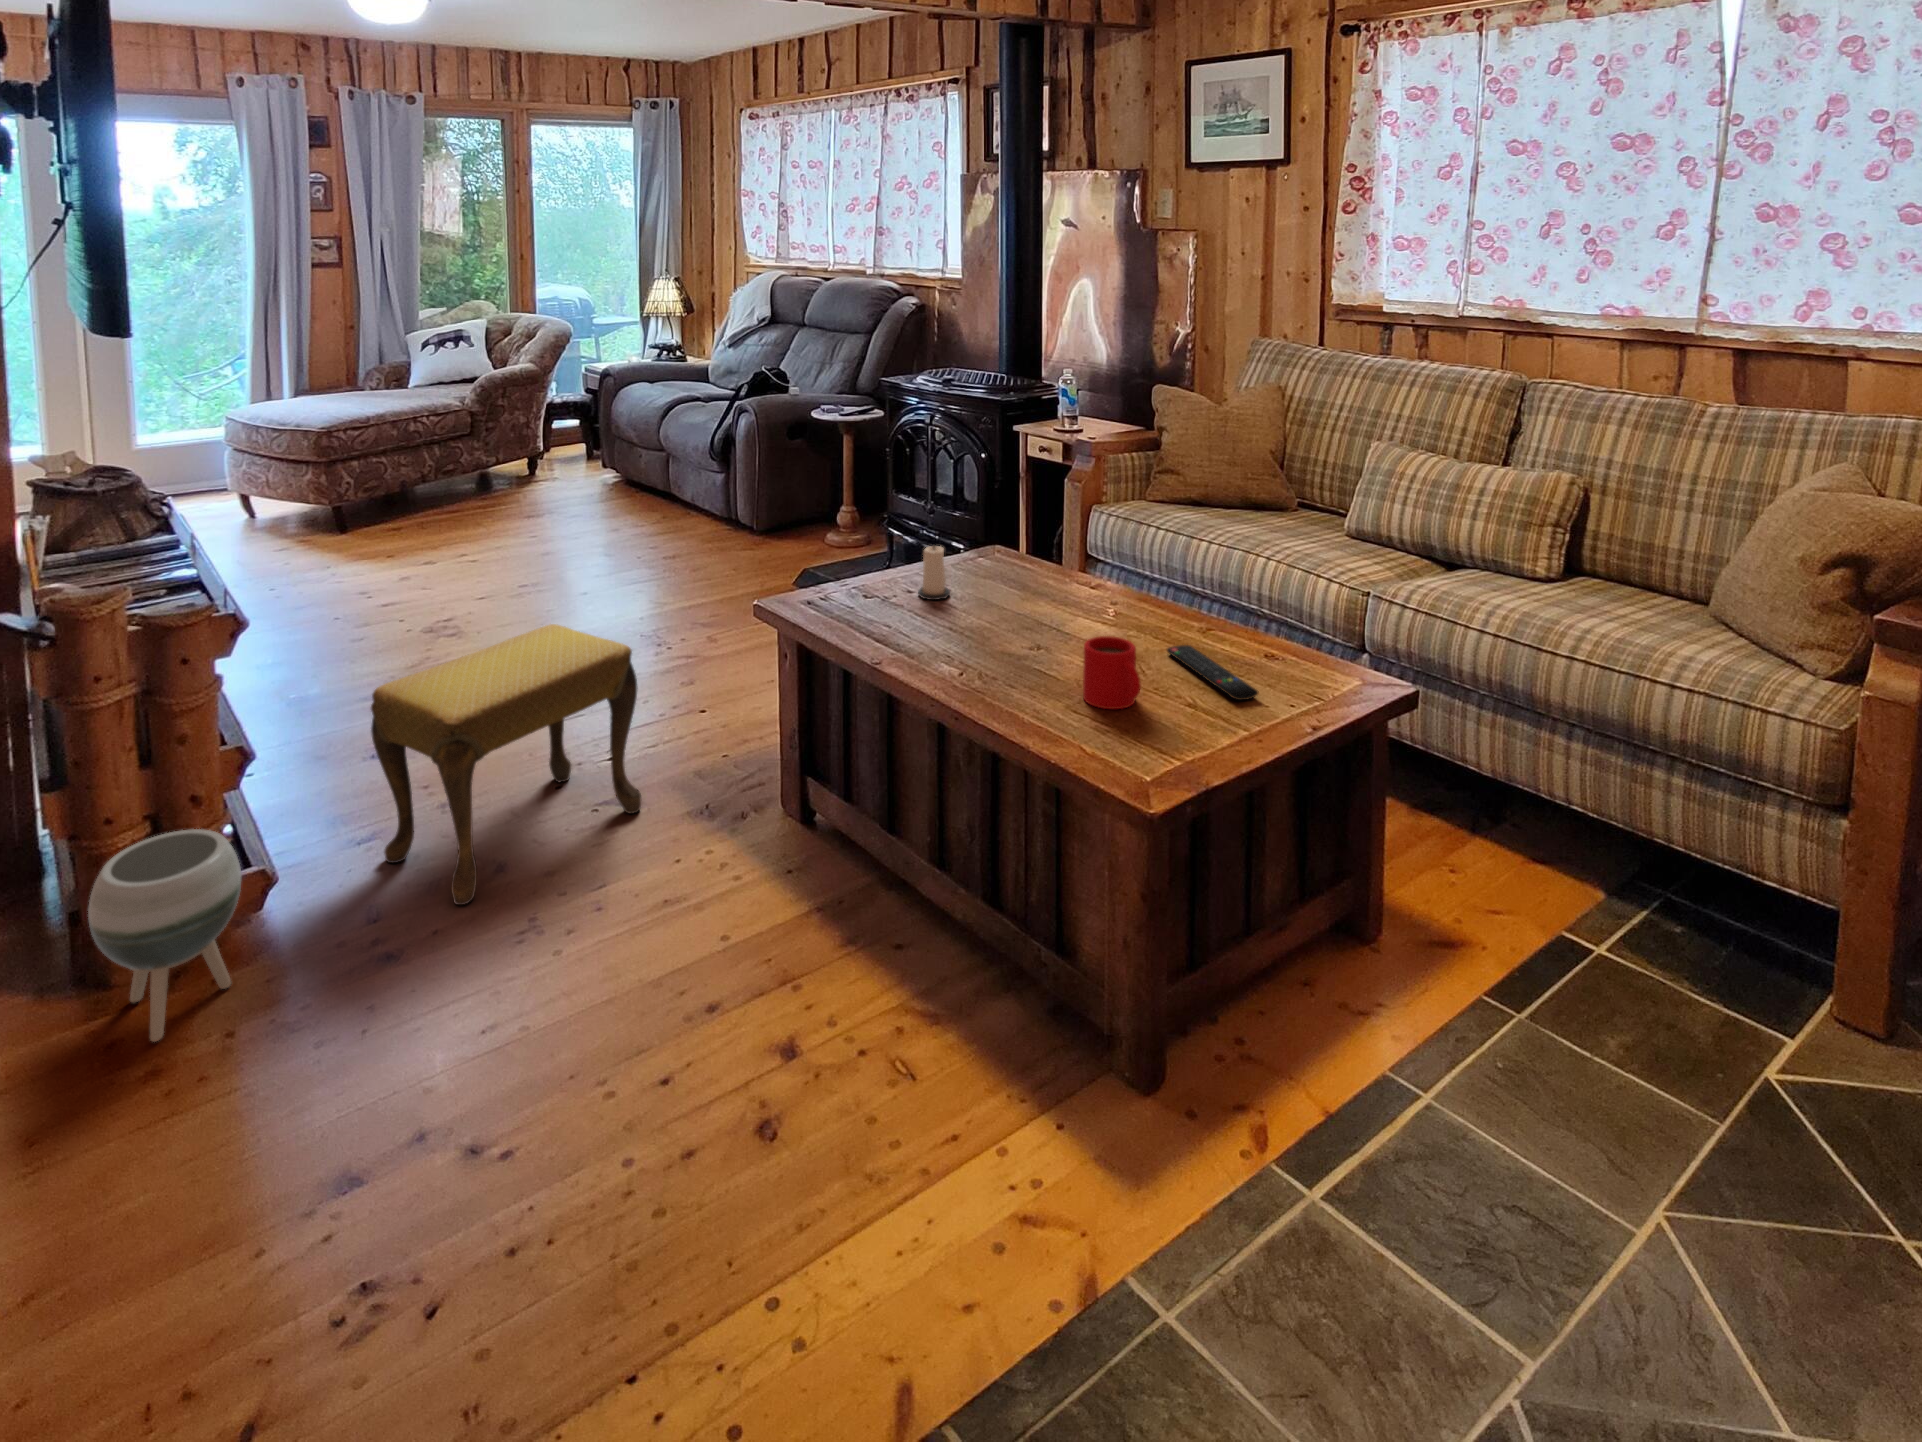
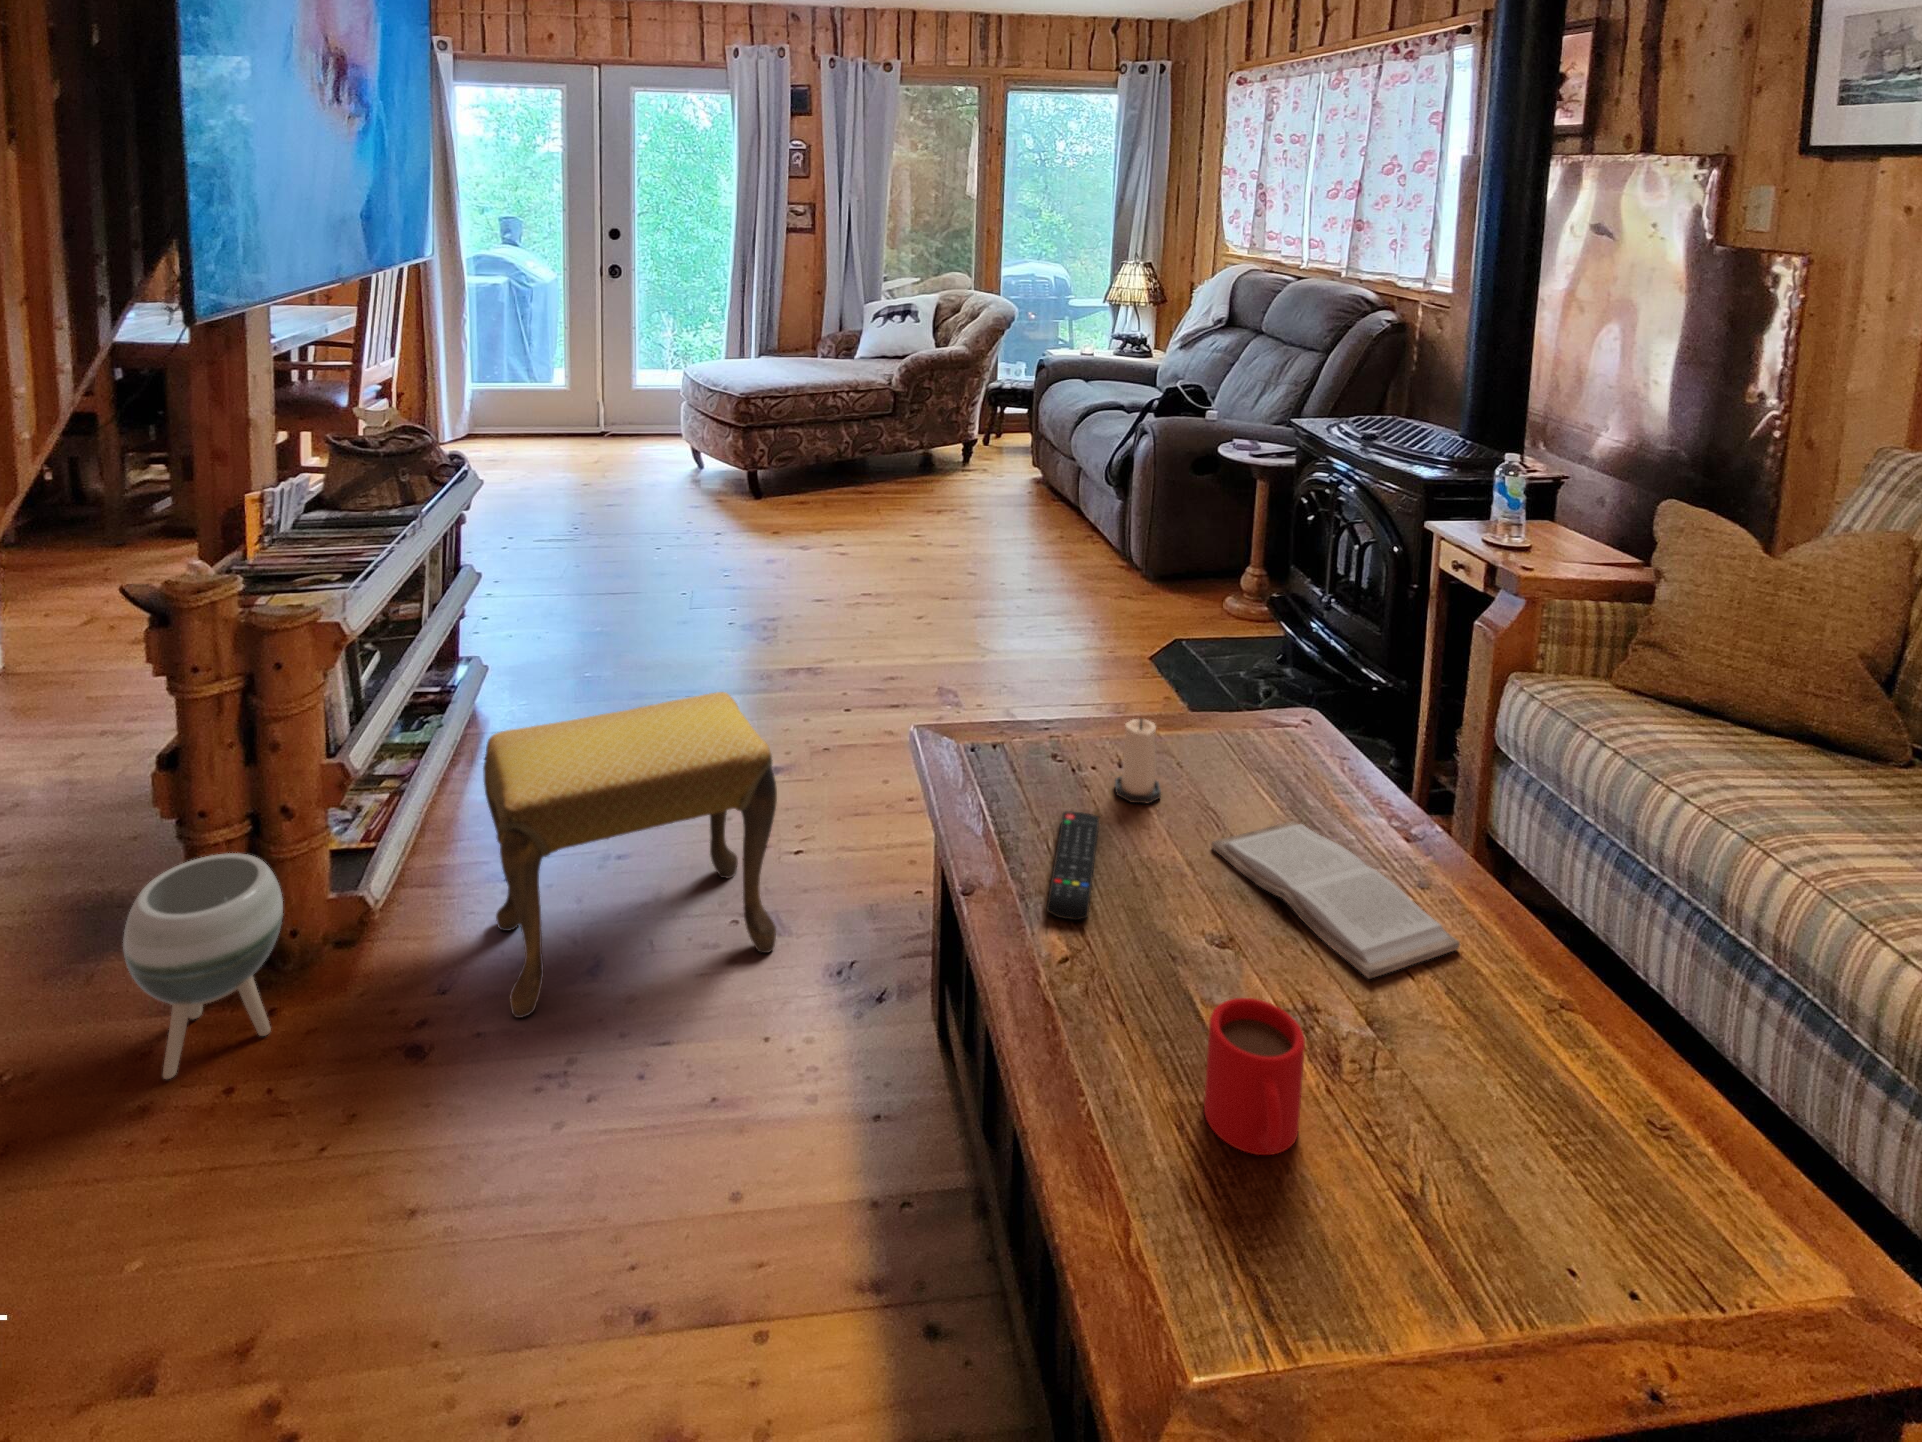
book: none [998,587,1153,639] -> present [1212,821,1460,979]
remote control: present [1167,645,1258,700] -> present [1047,811,1099,920]

